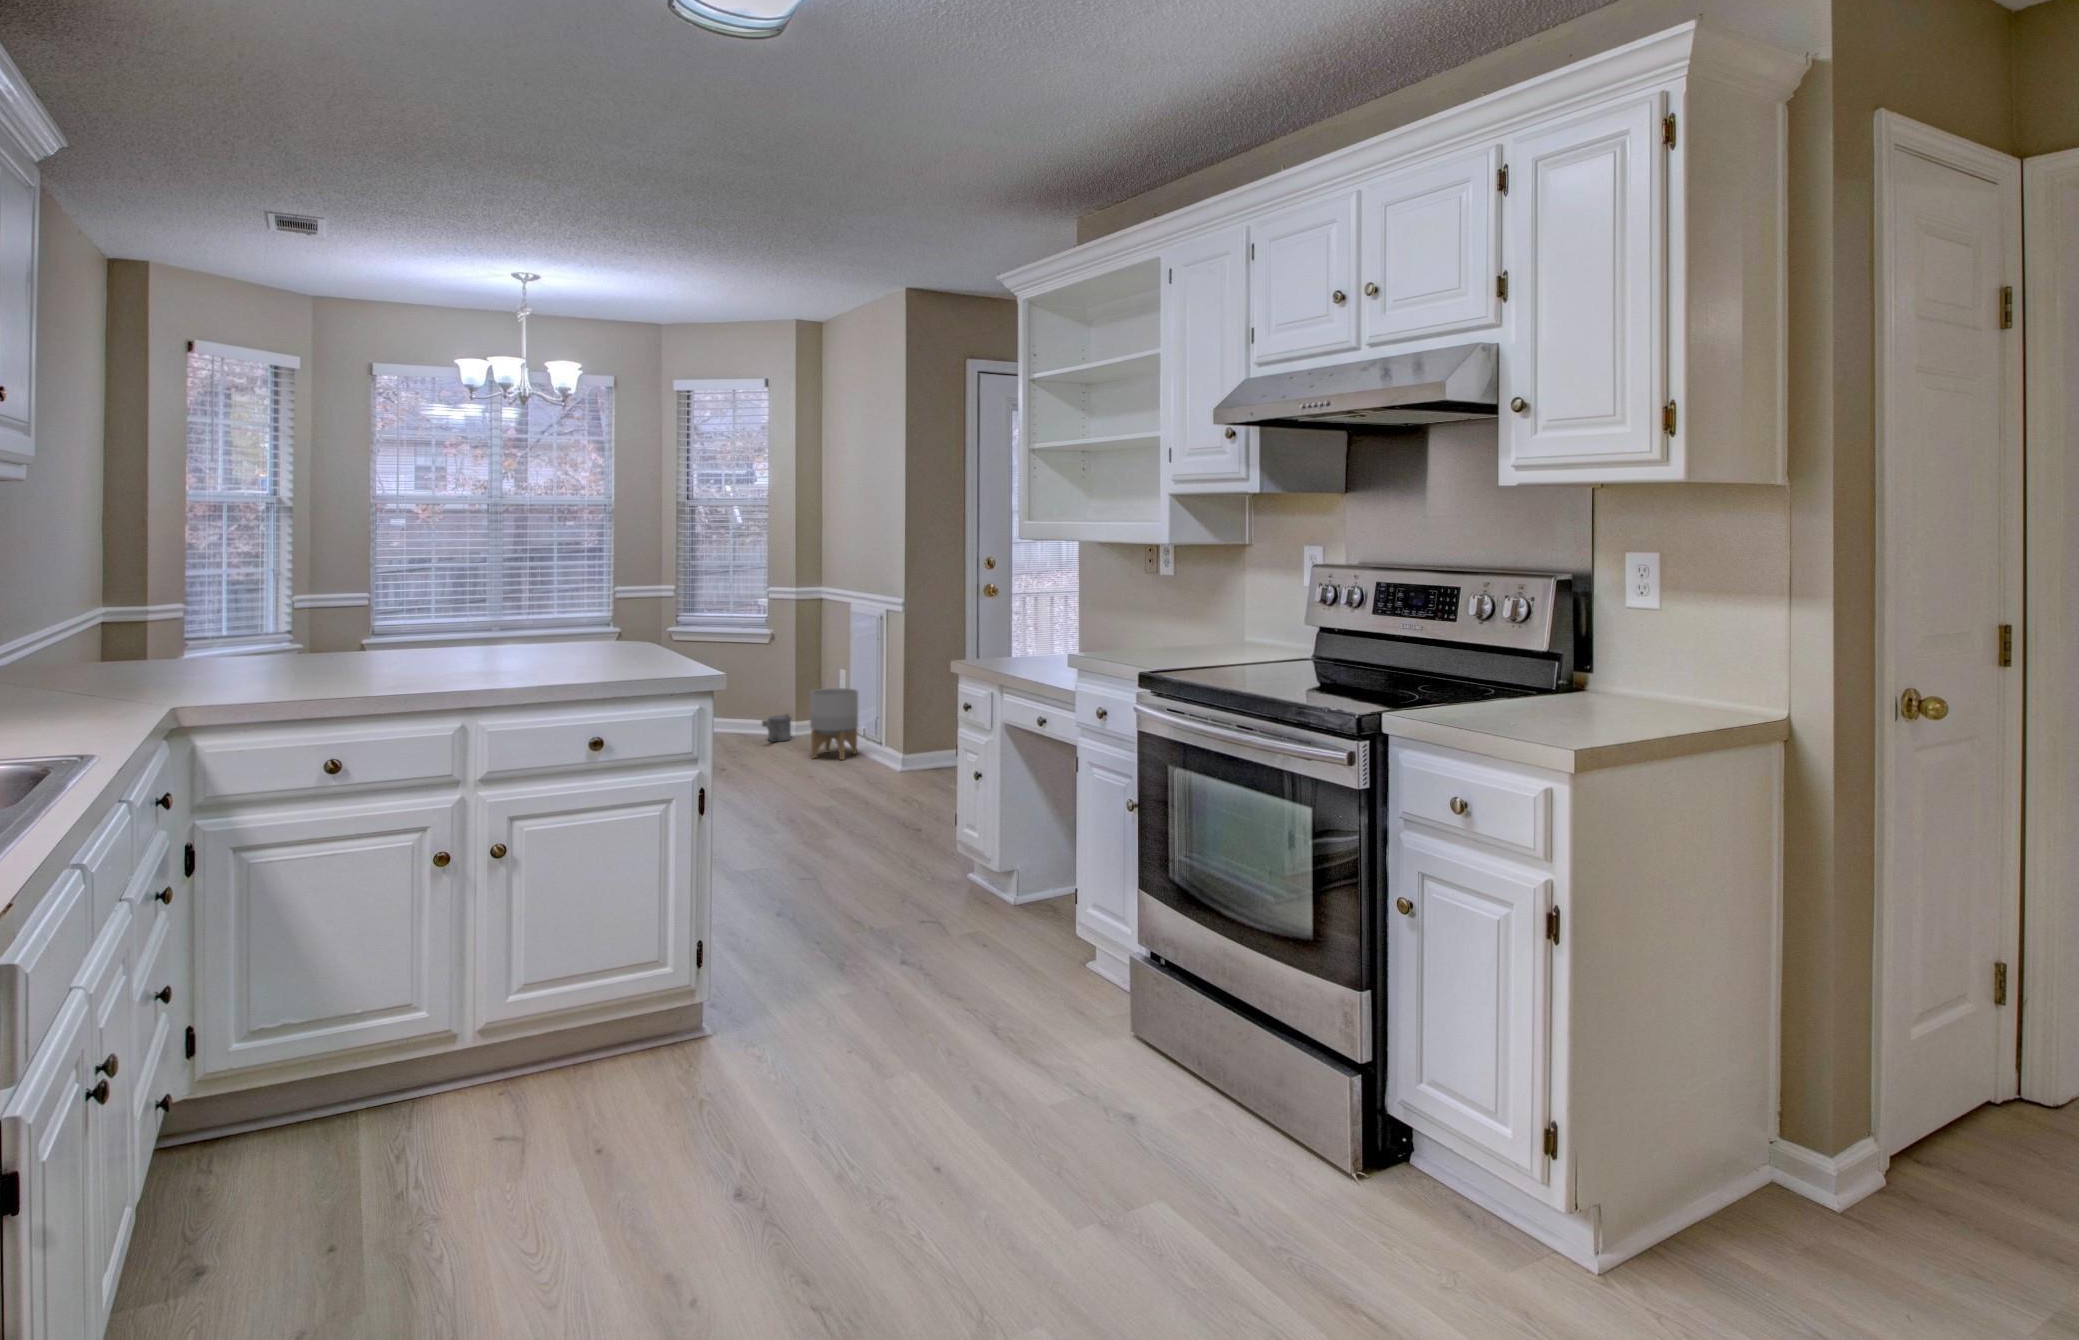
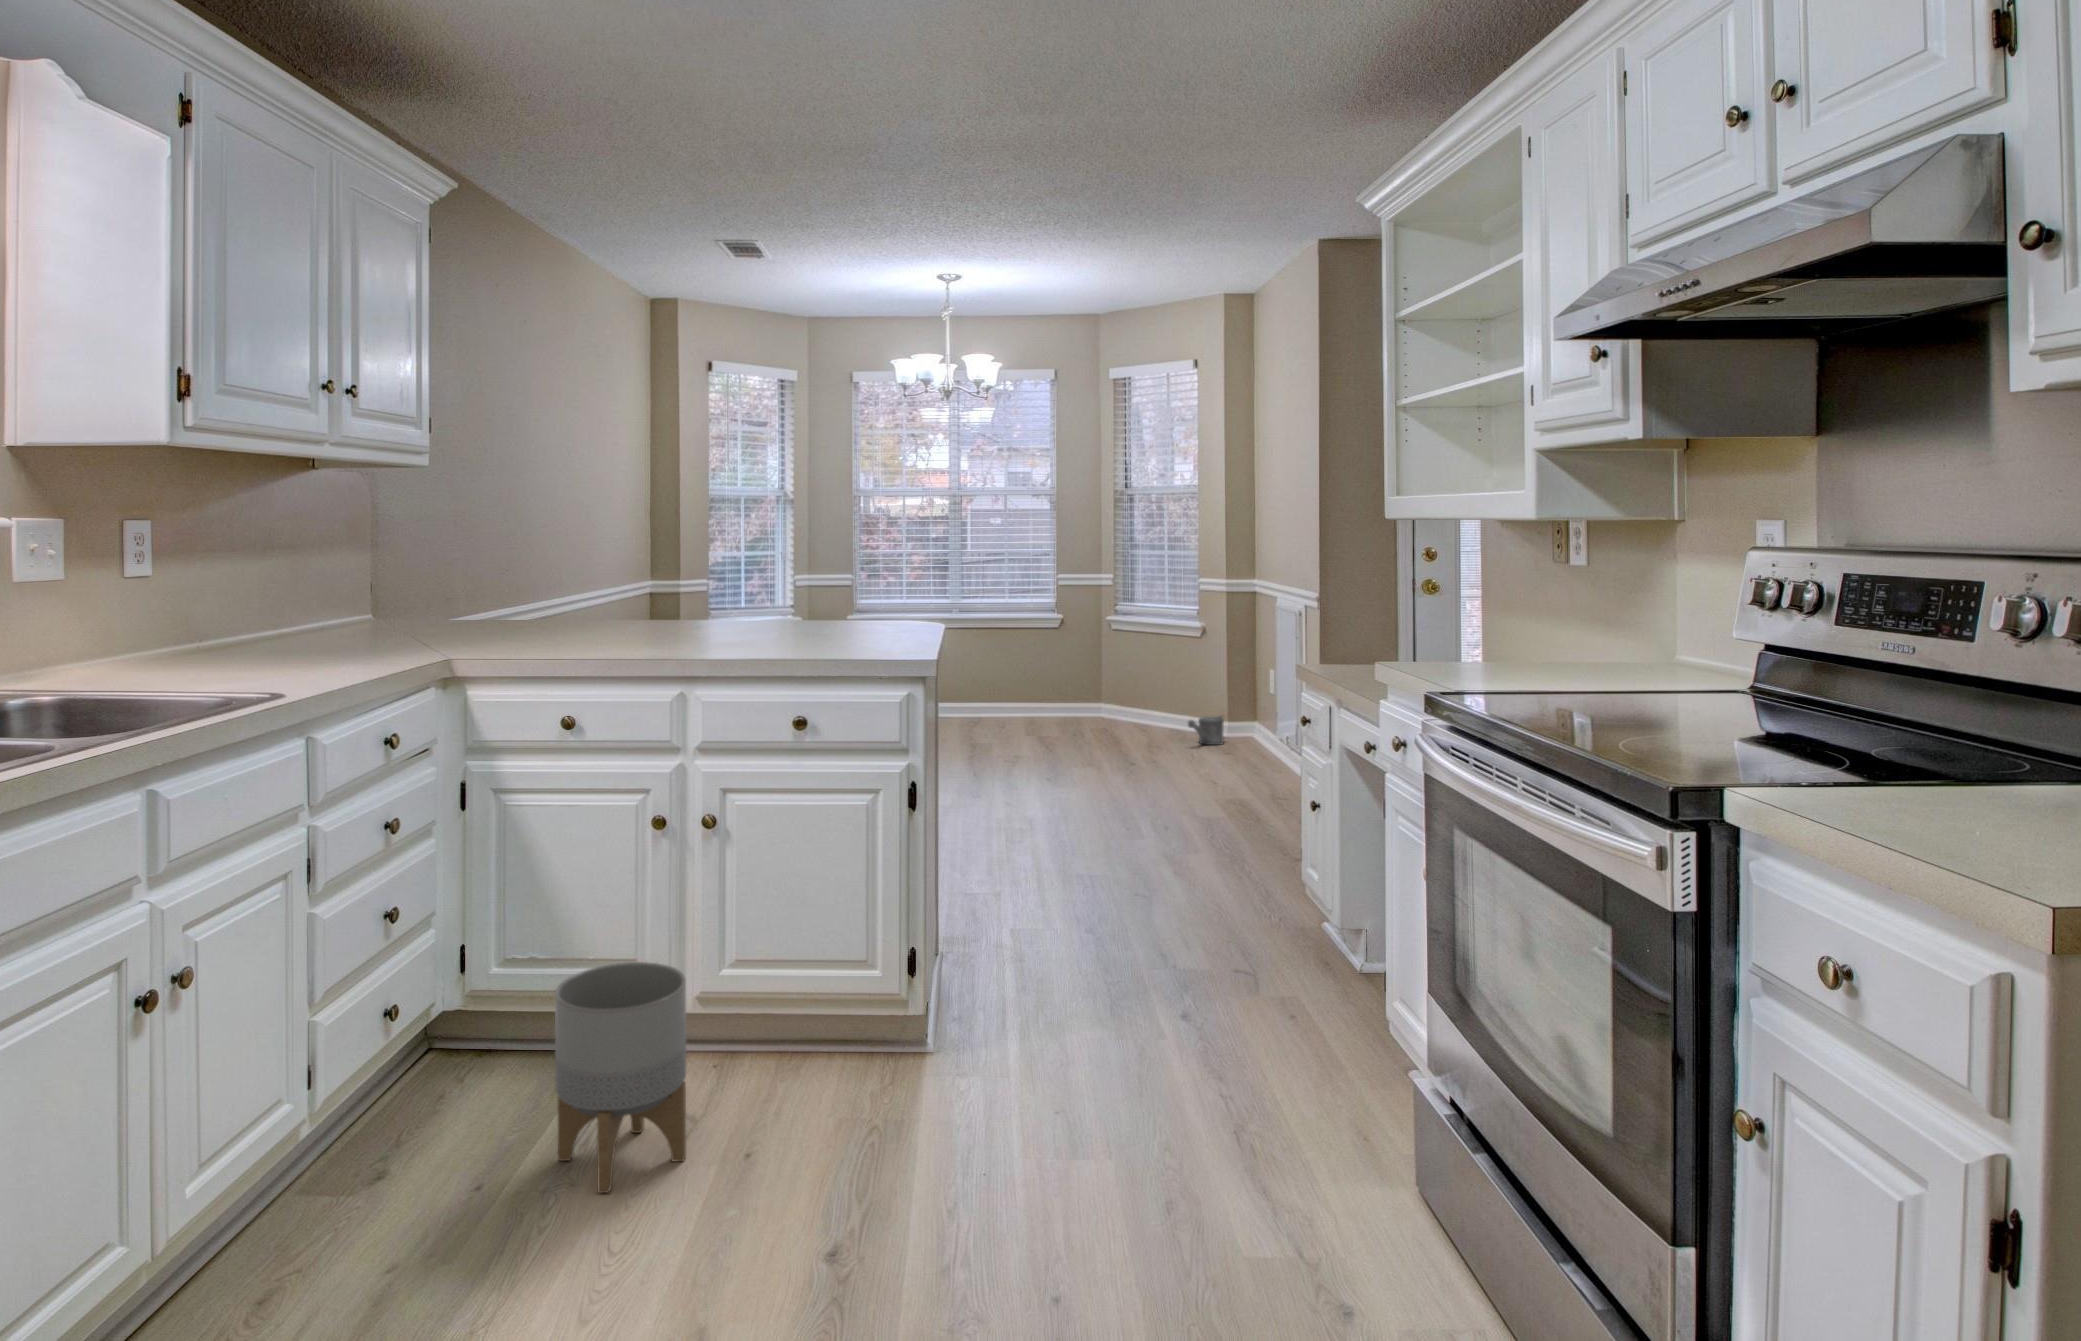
planter: present [810,688,858,760] -> present [555,962,686,1193]

